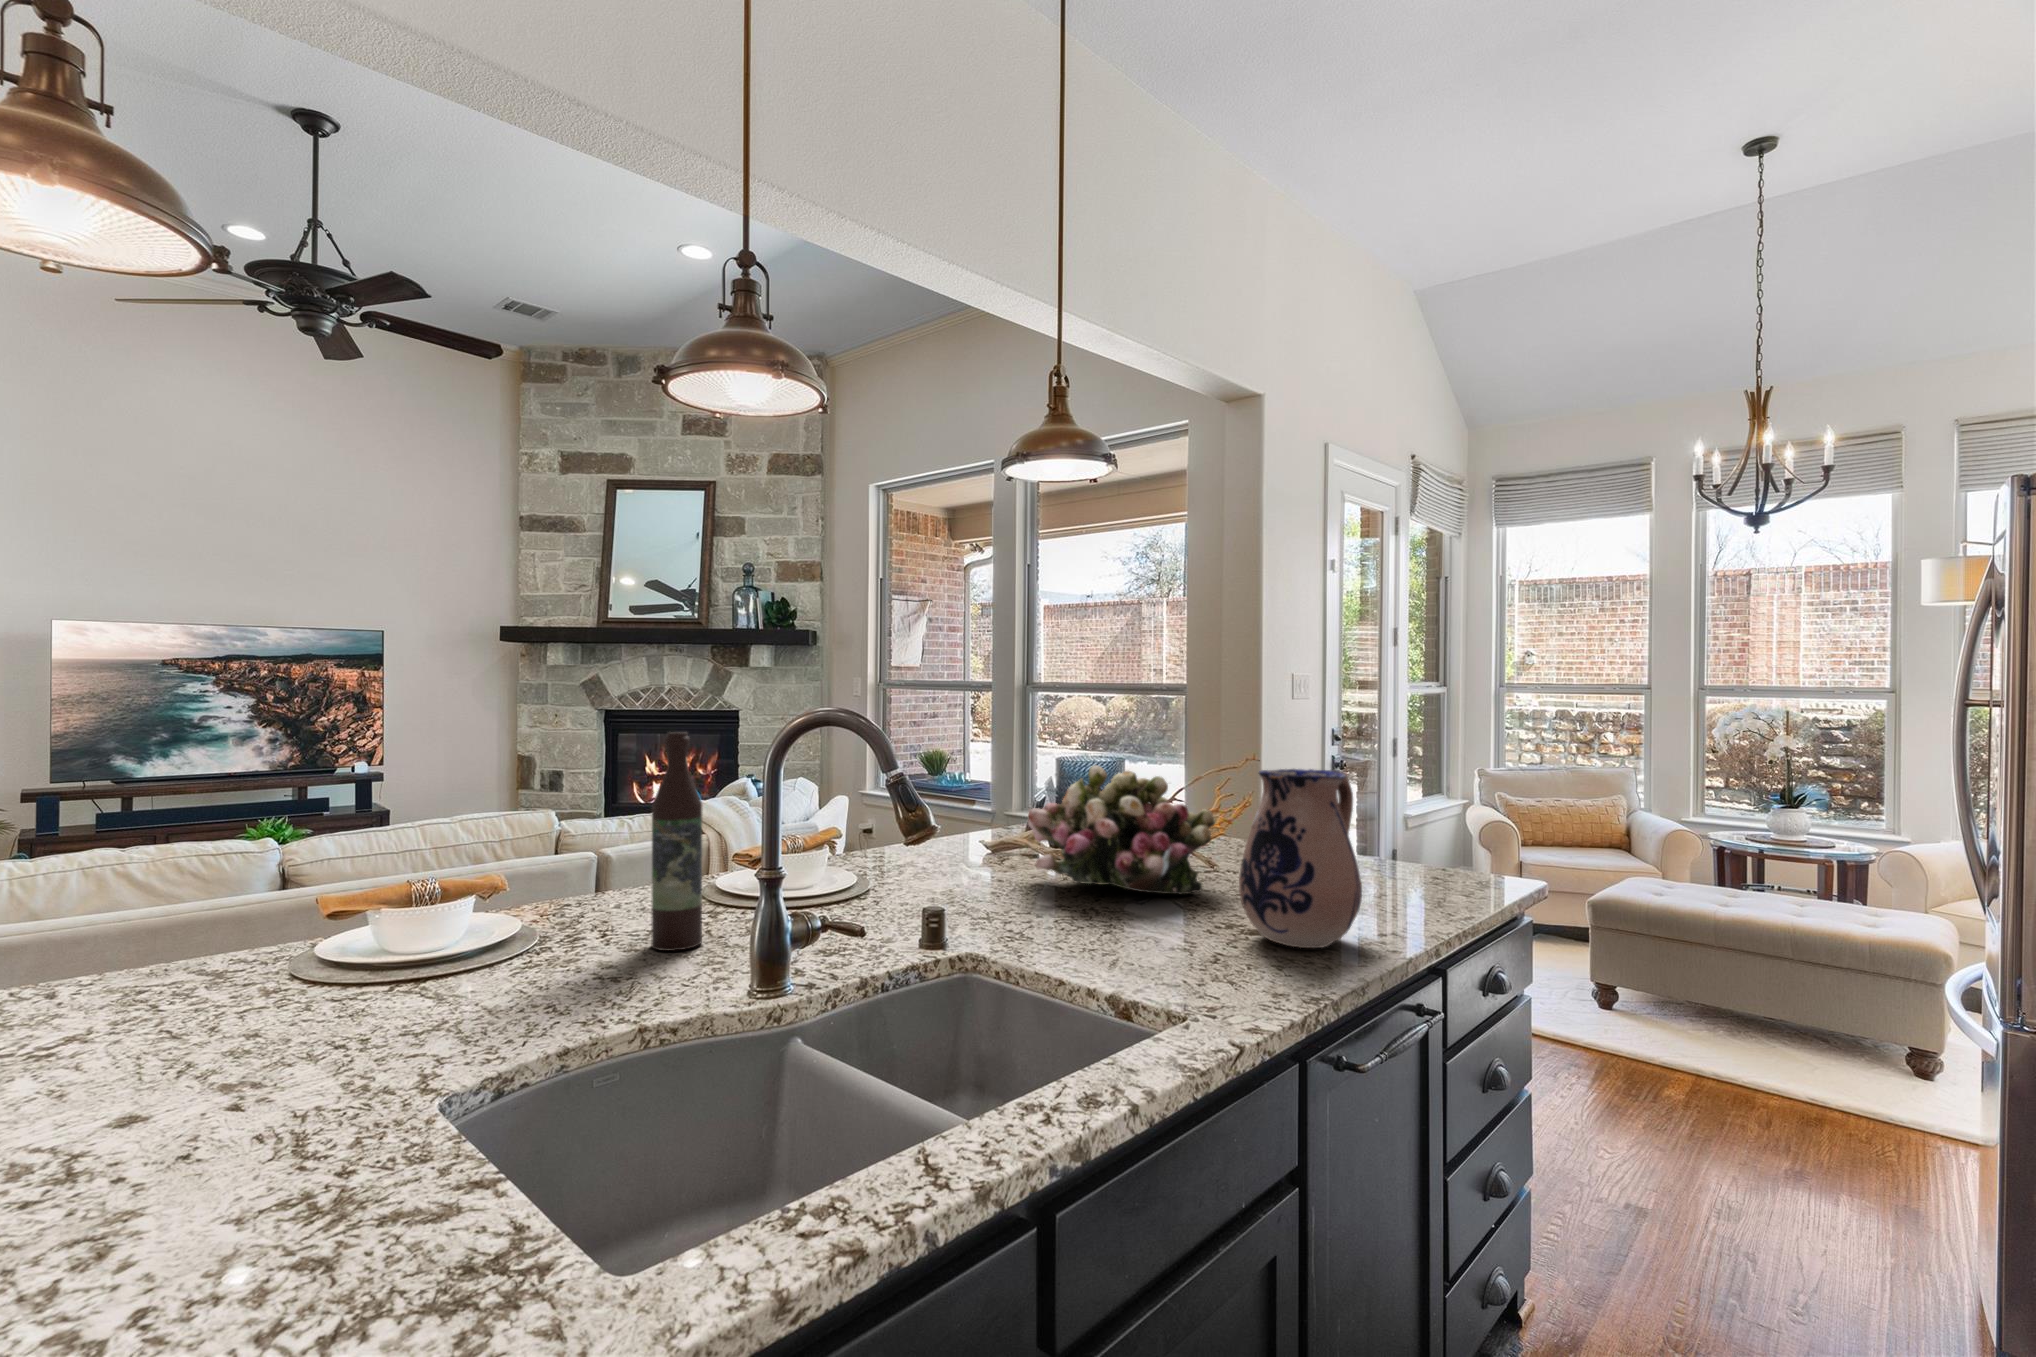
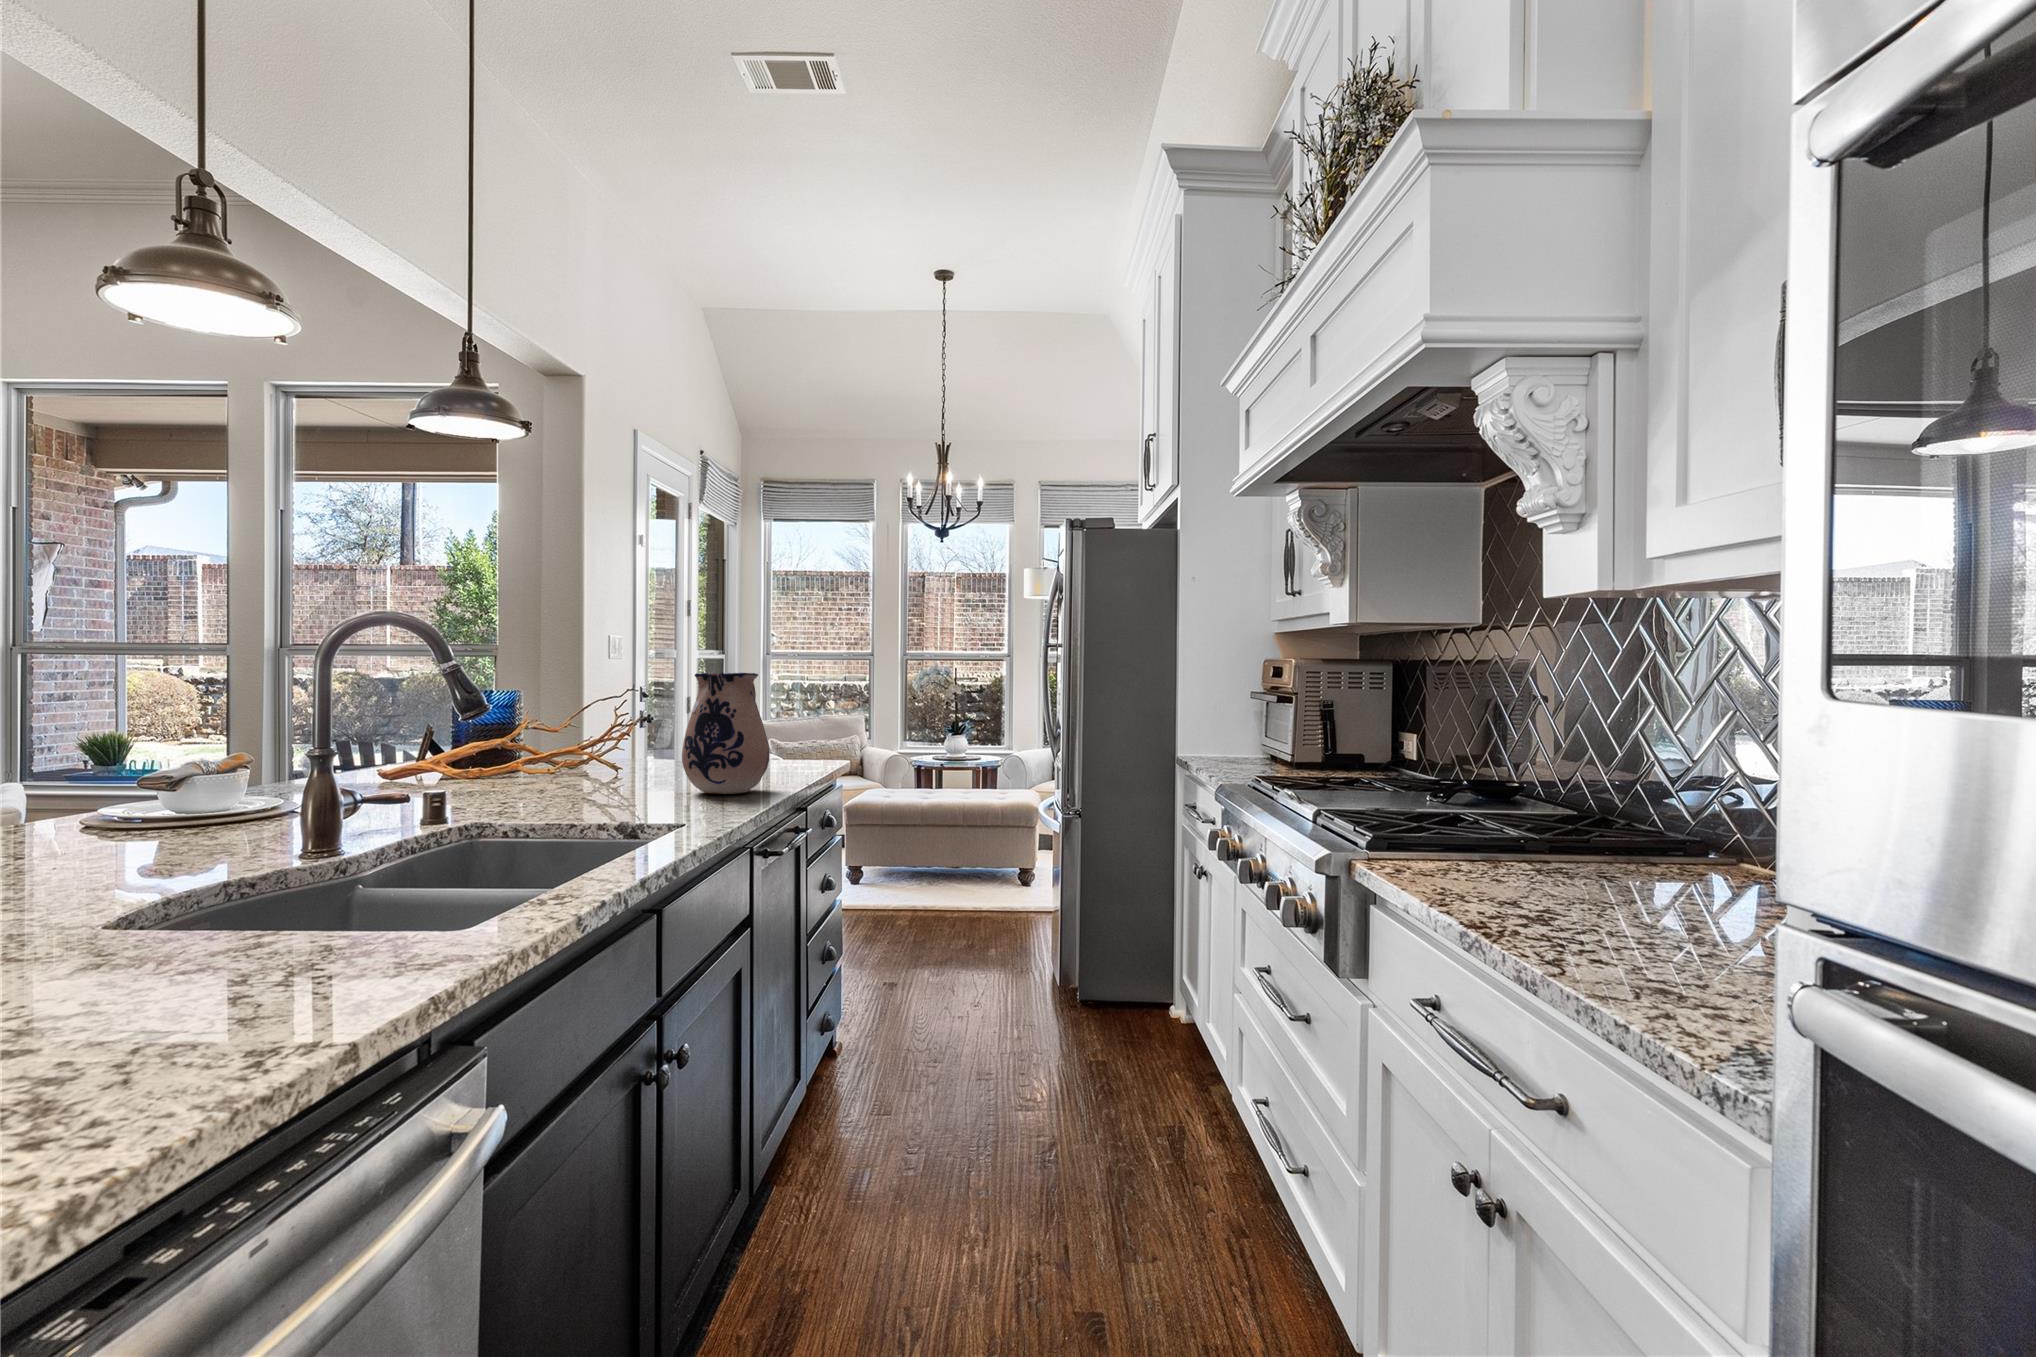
wine bottle: present [652,732,702,951] -> none [102,631,170,853]
flower arrangement: present [1028,765,1215,894] -> none [458,685,636,782]

